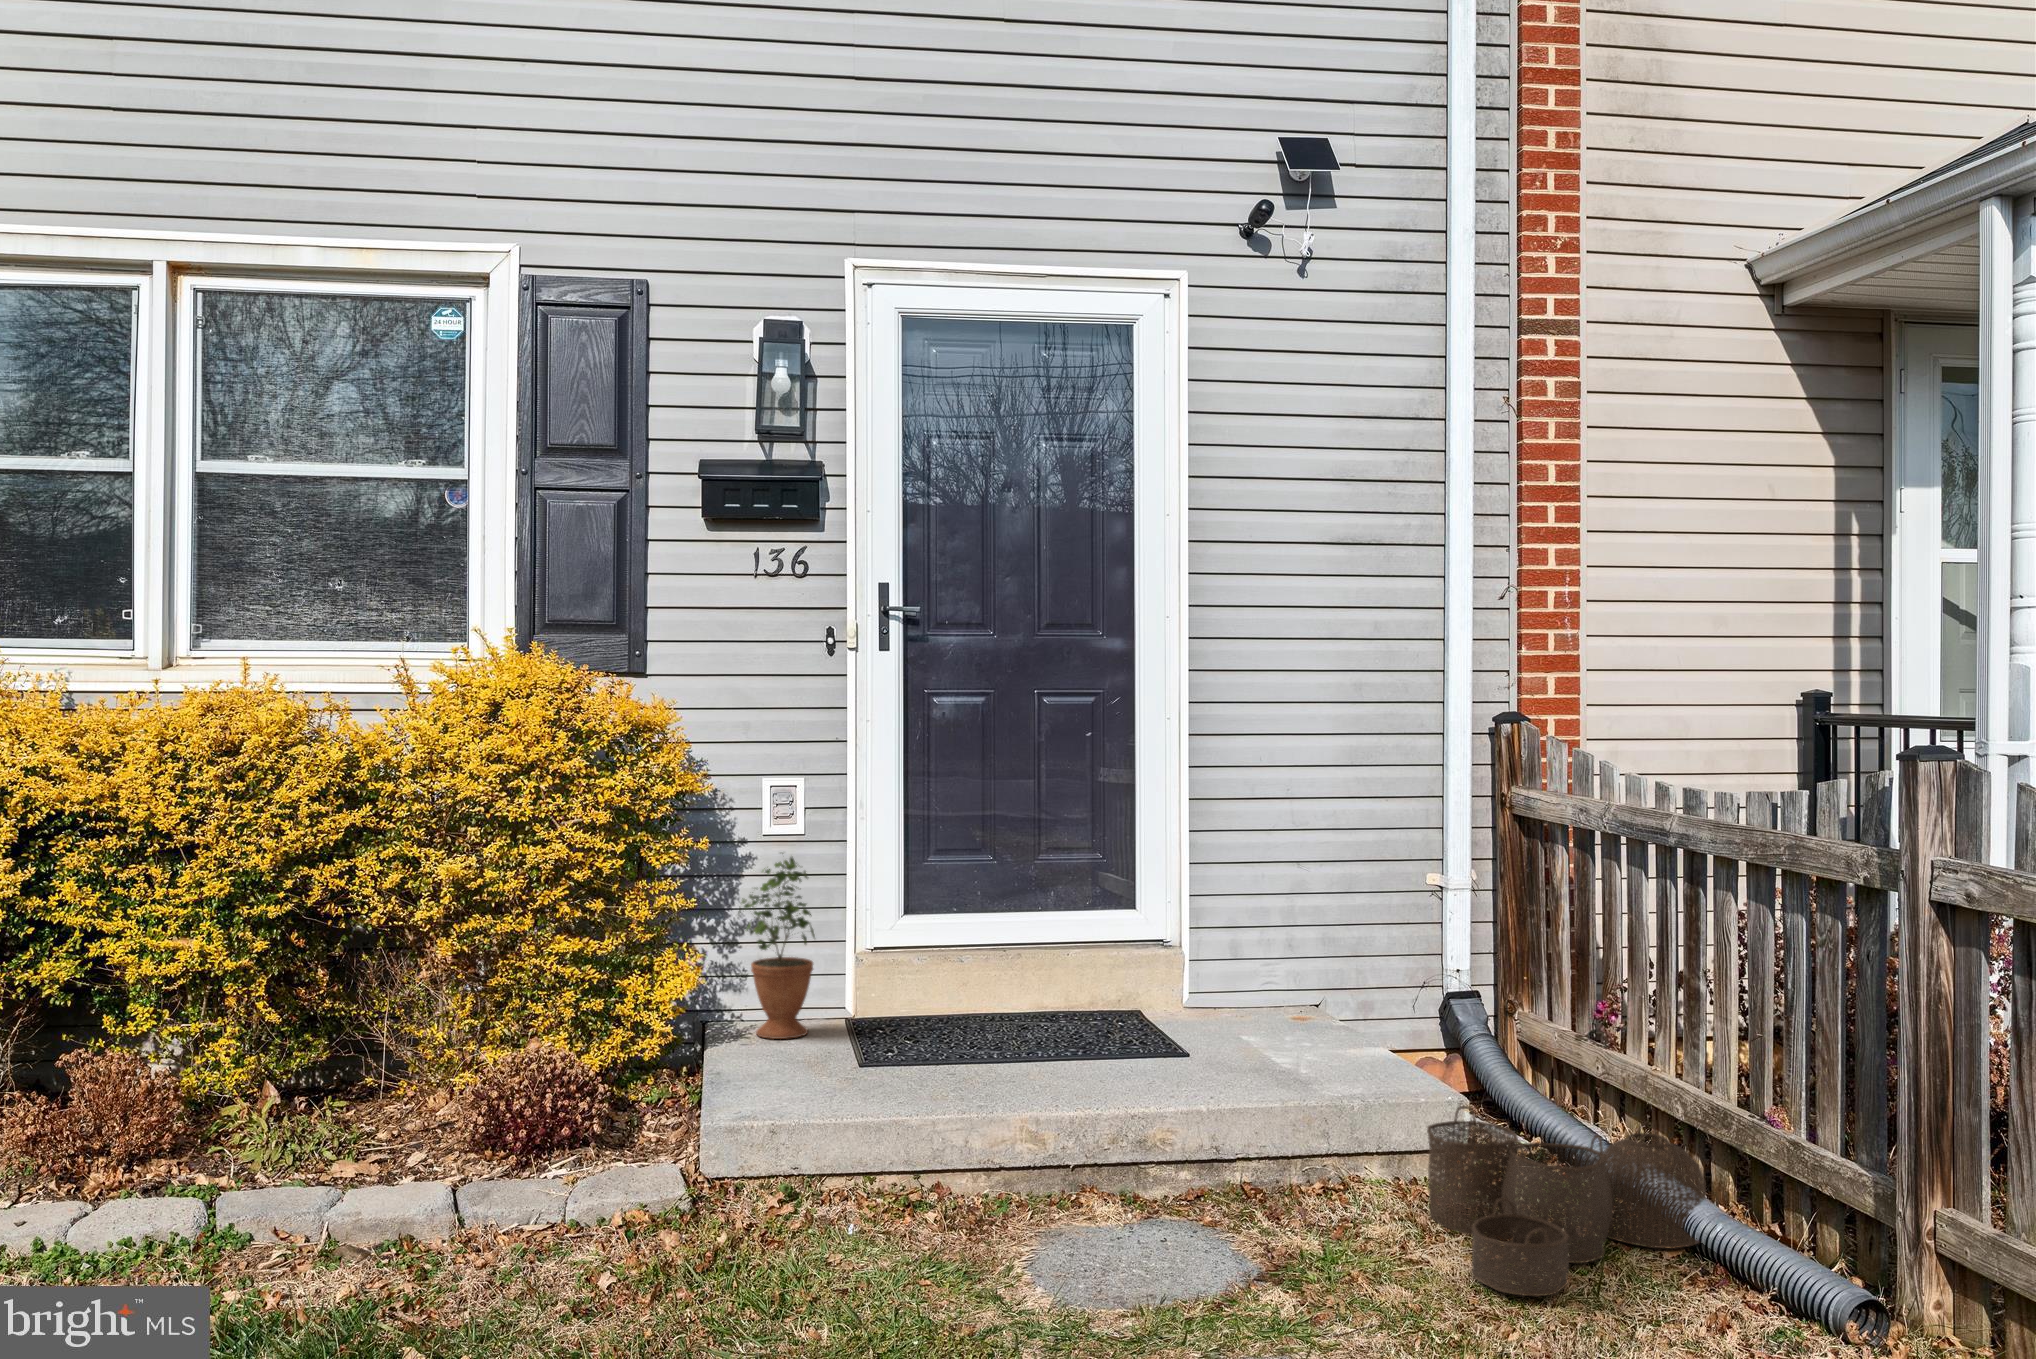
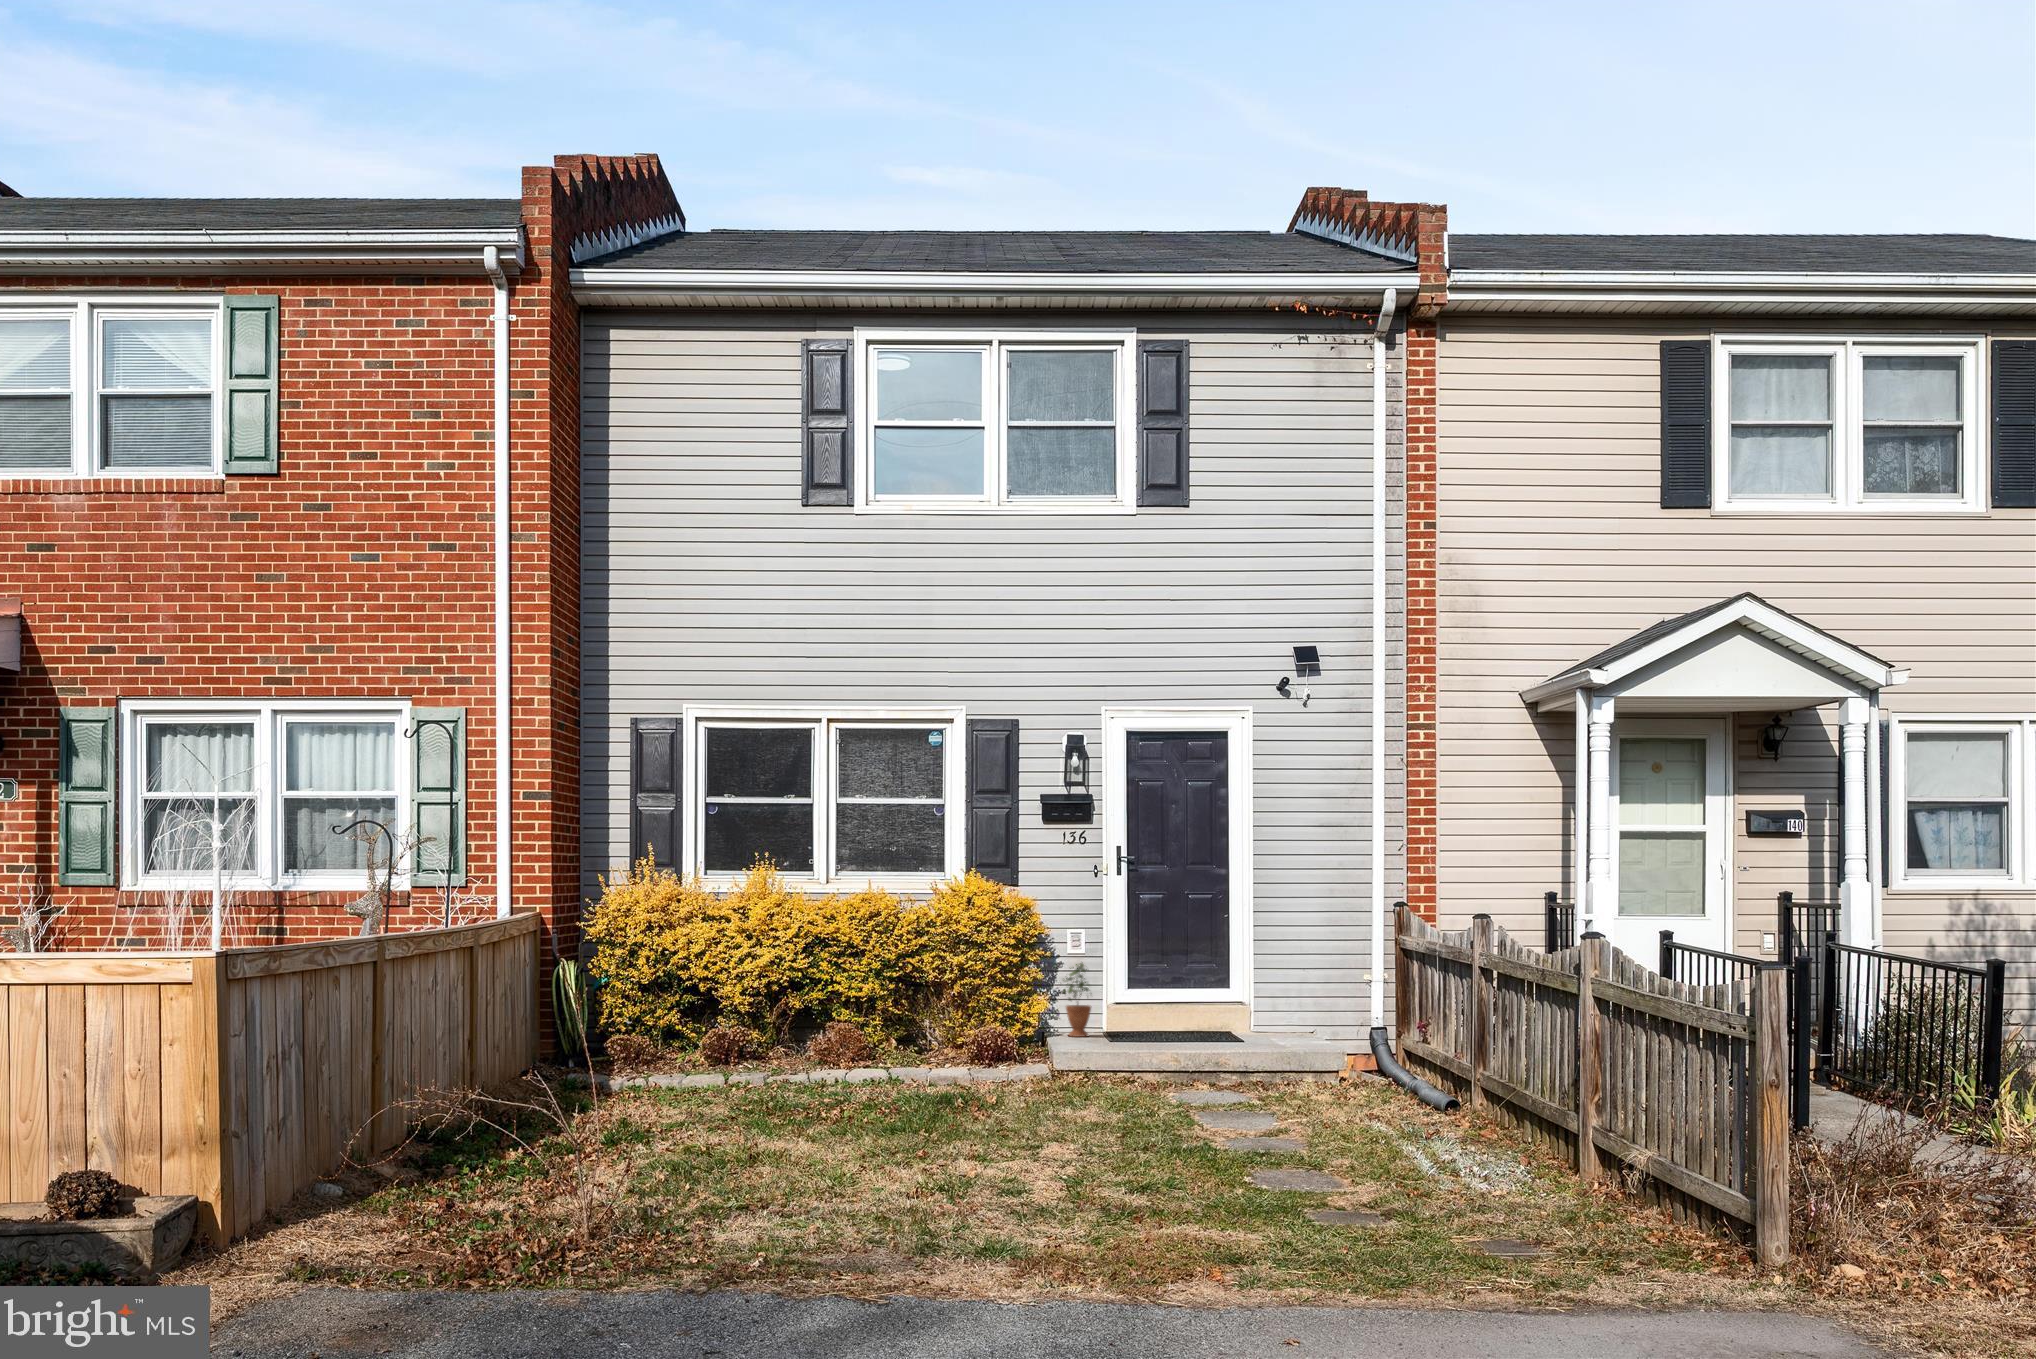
woven basket: present [1427,1106,1706,1296] -> none [1324,1051,1425,1100]

